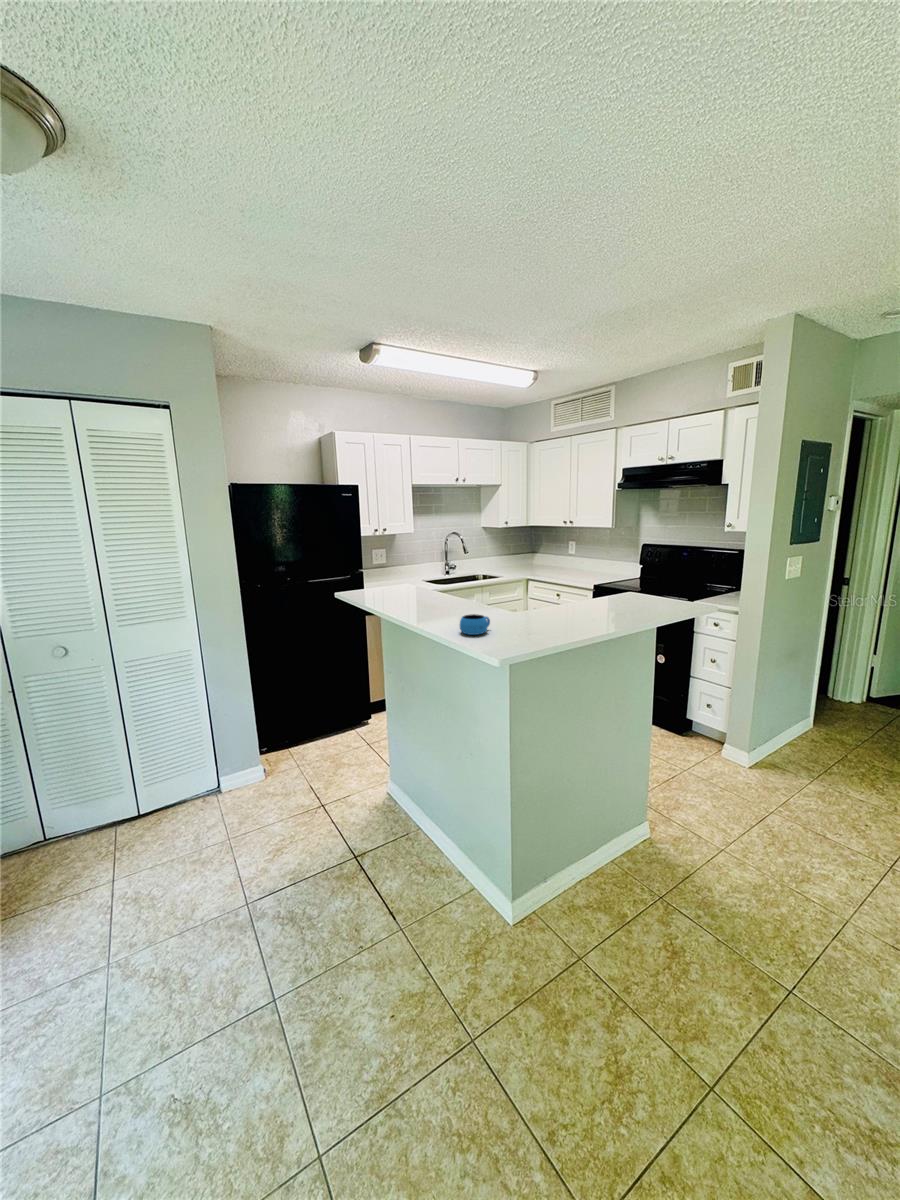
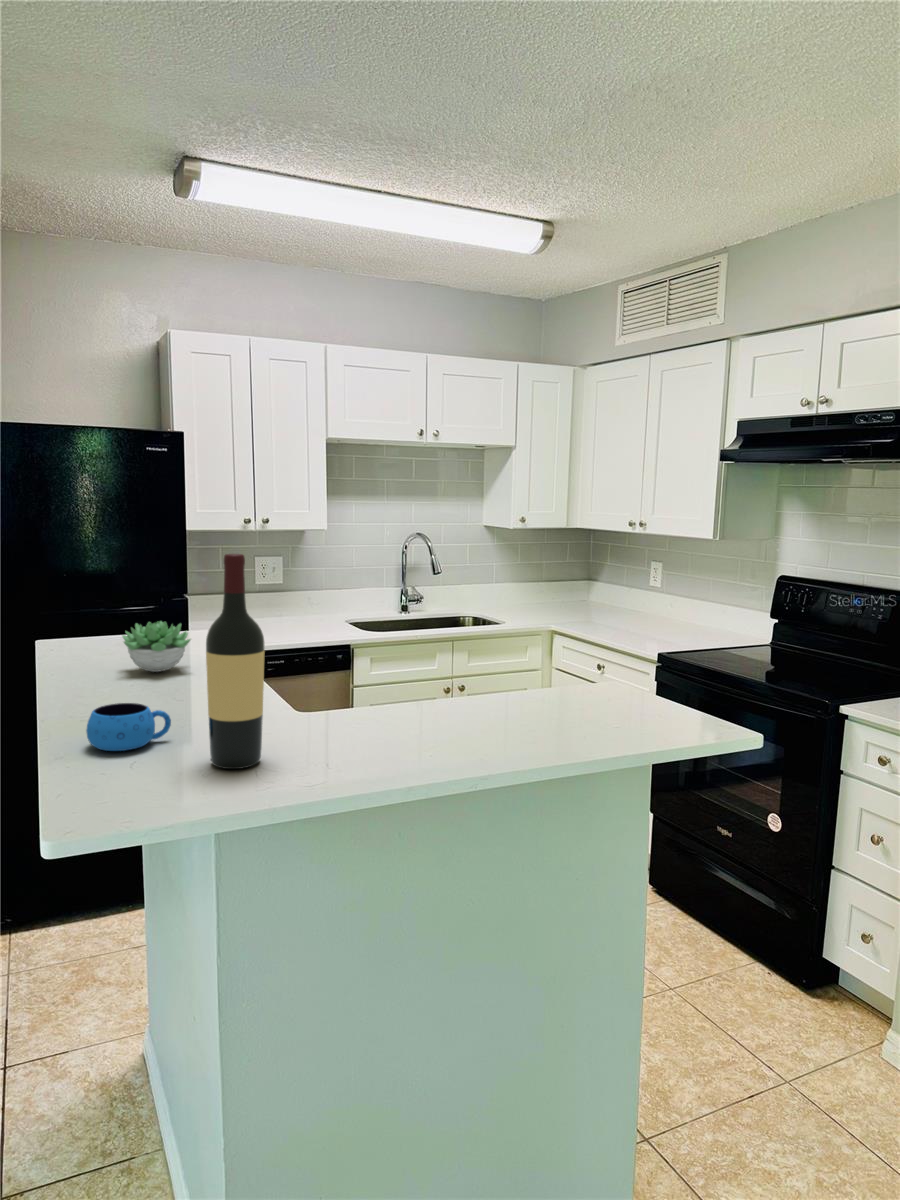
wine bottle: none [521,544,546,637] -> present [206,554,265,769]
succulent plant: none [410,582,445,605] -> present [122,621,191,672]

